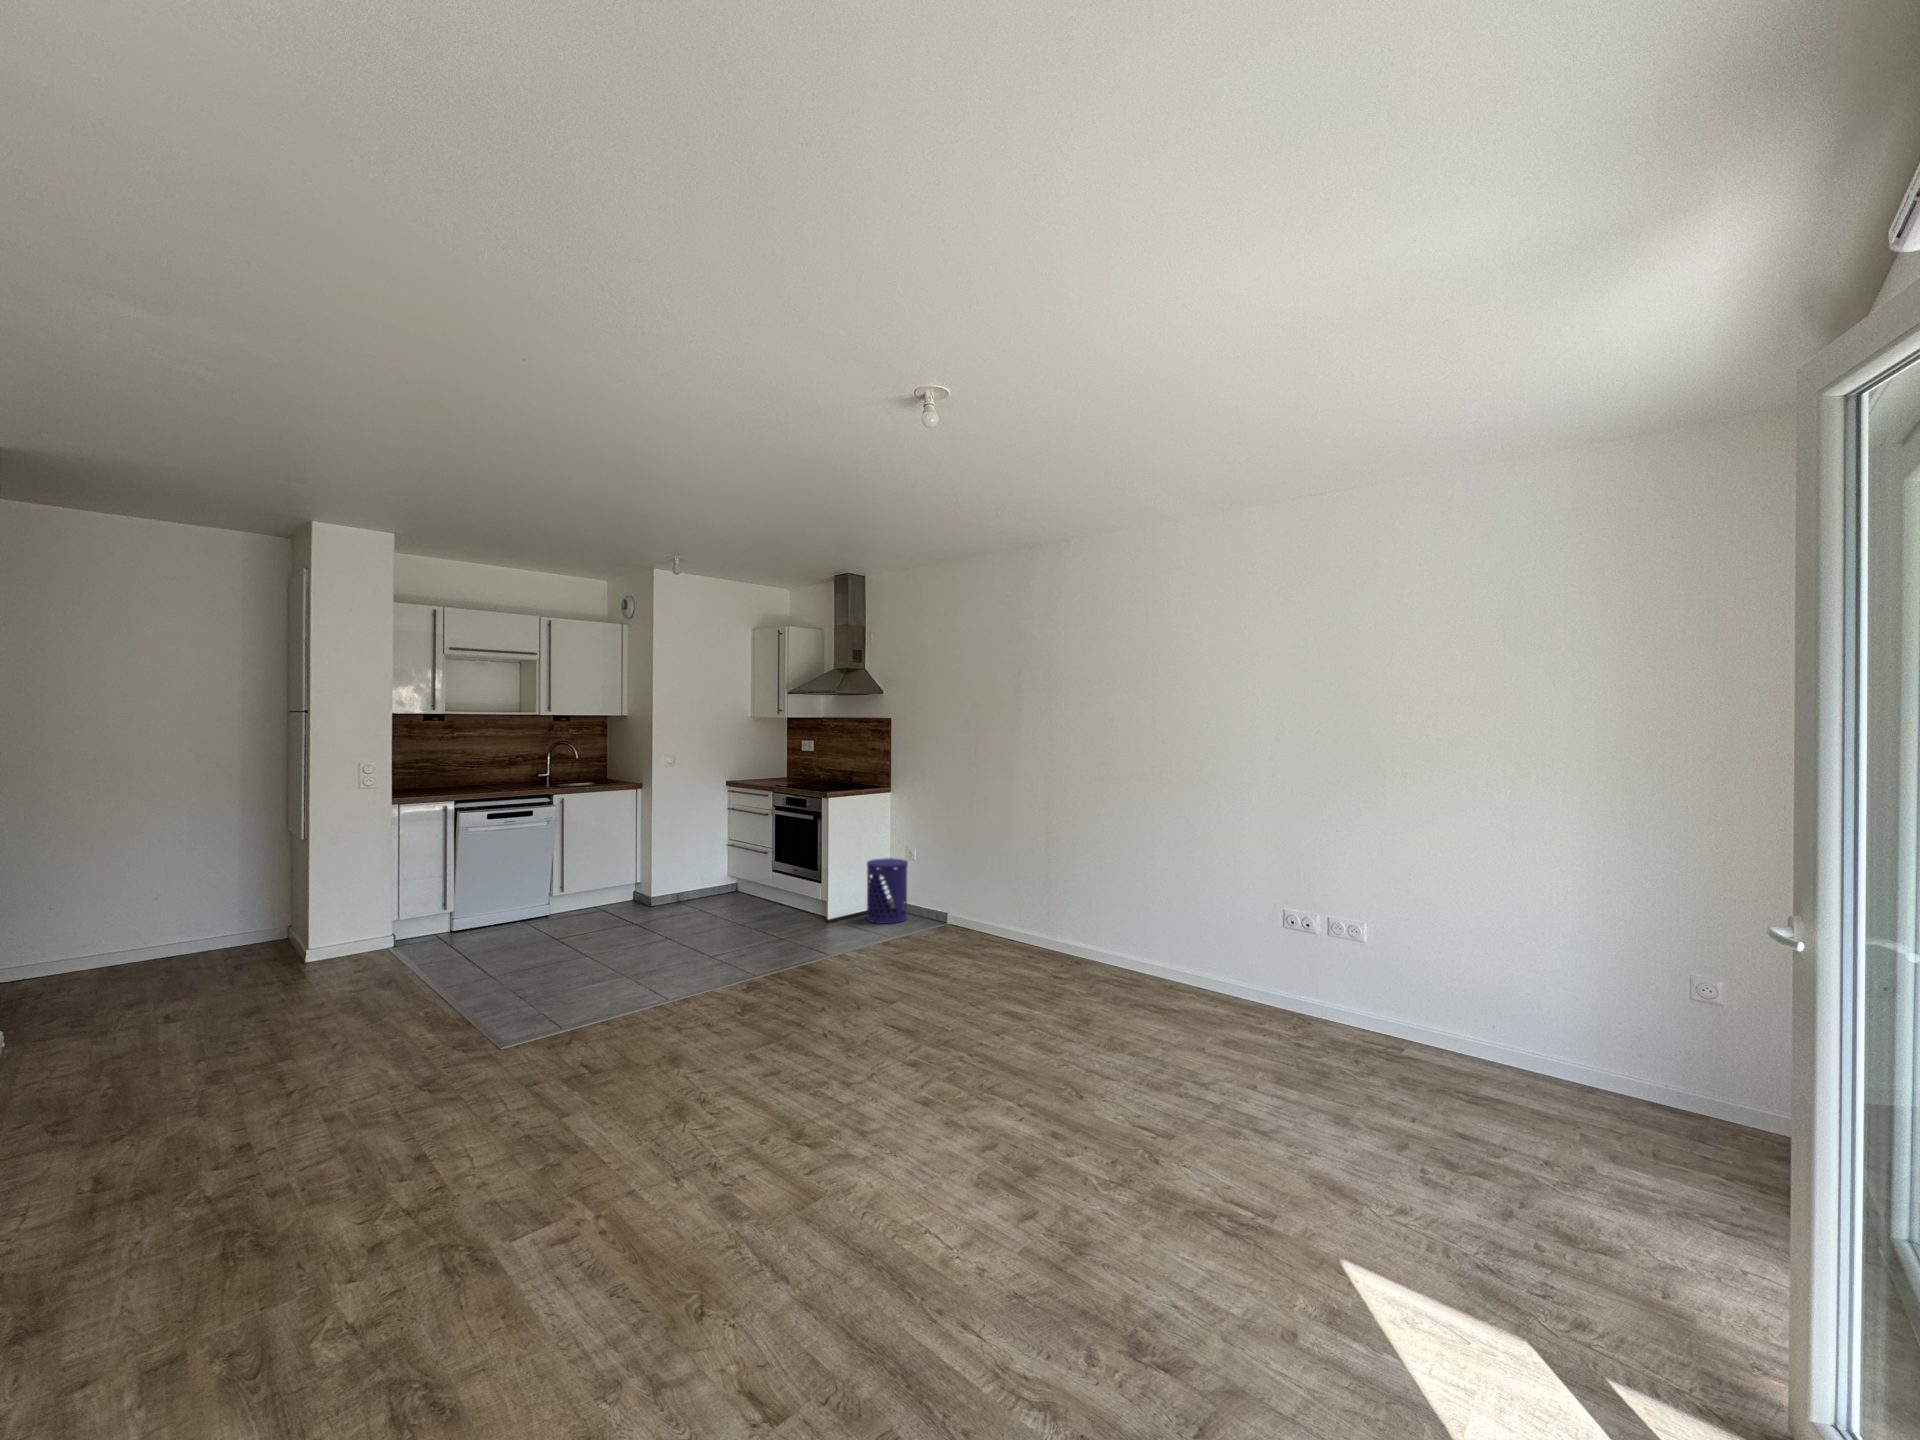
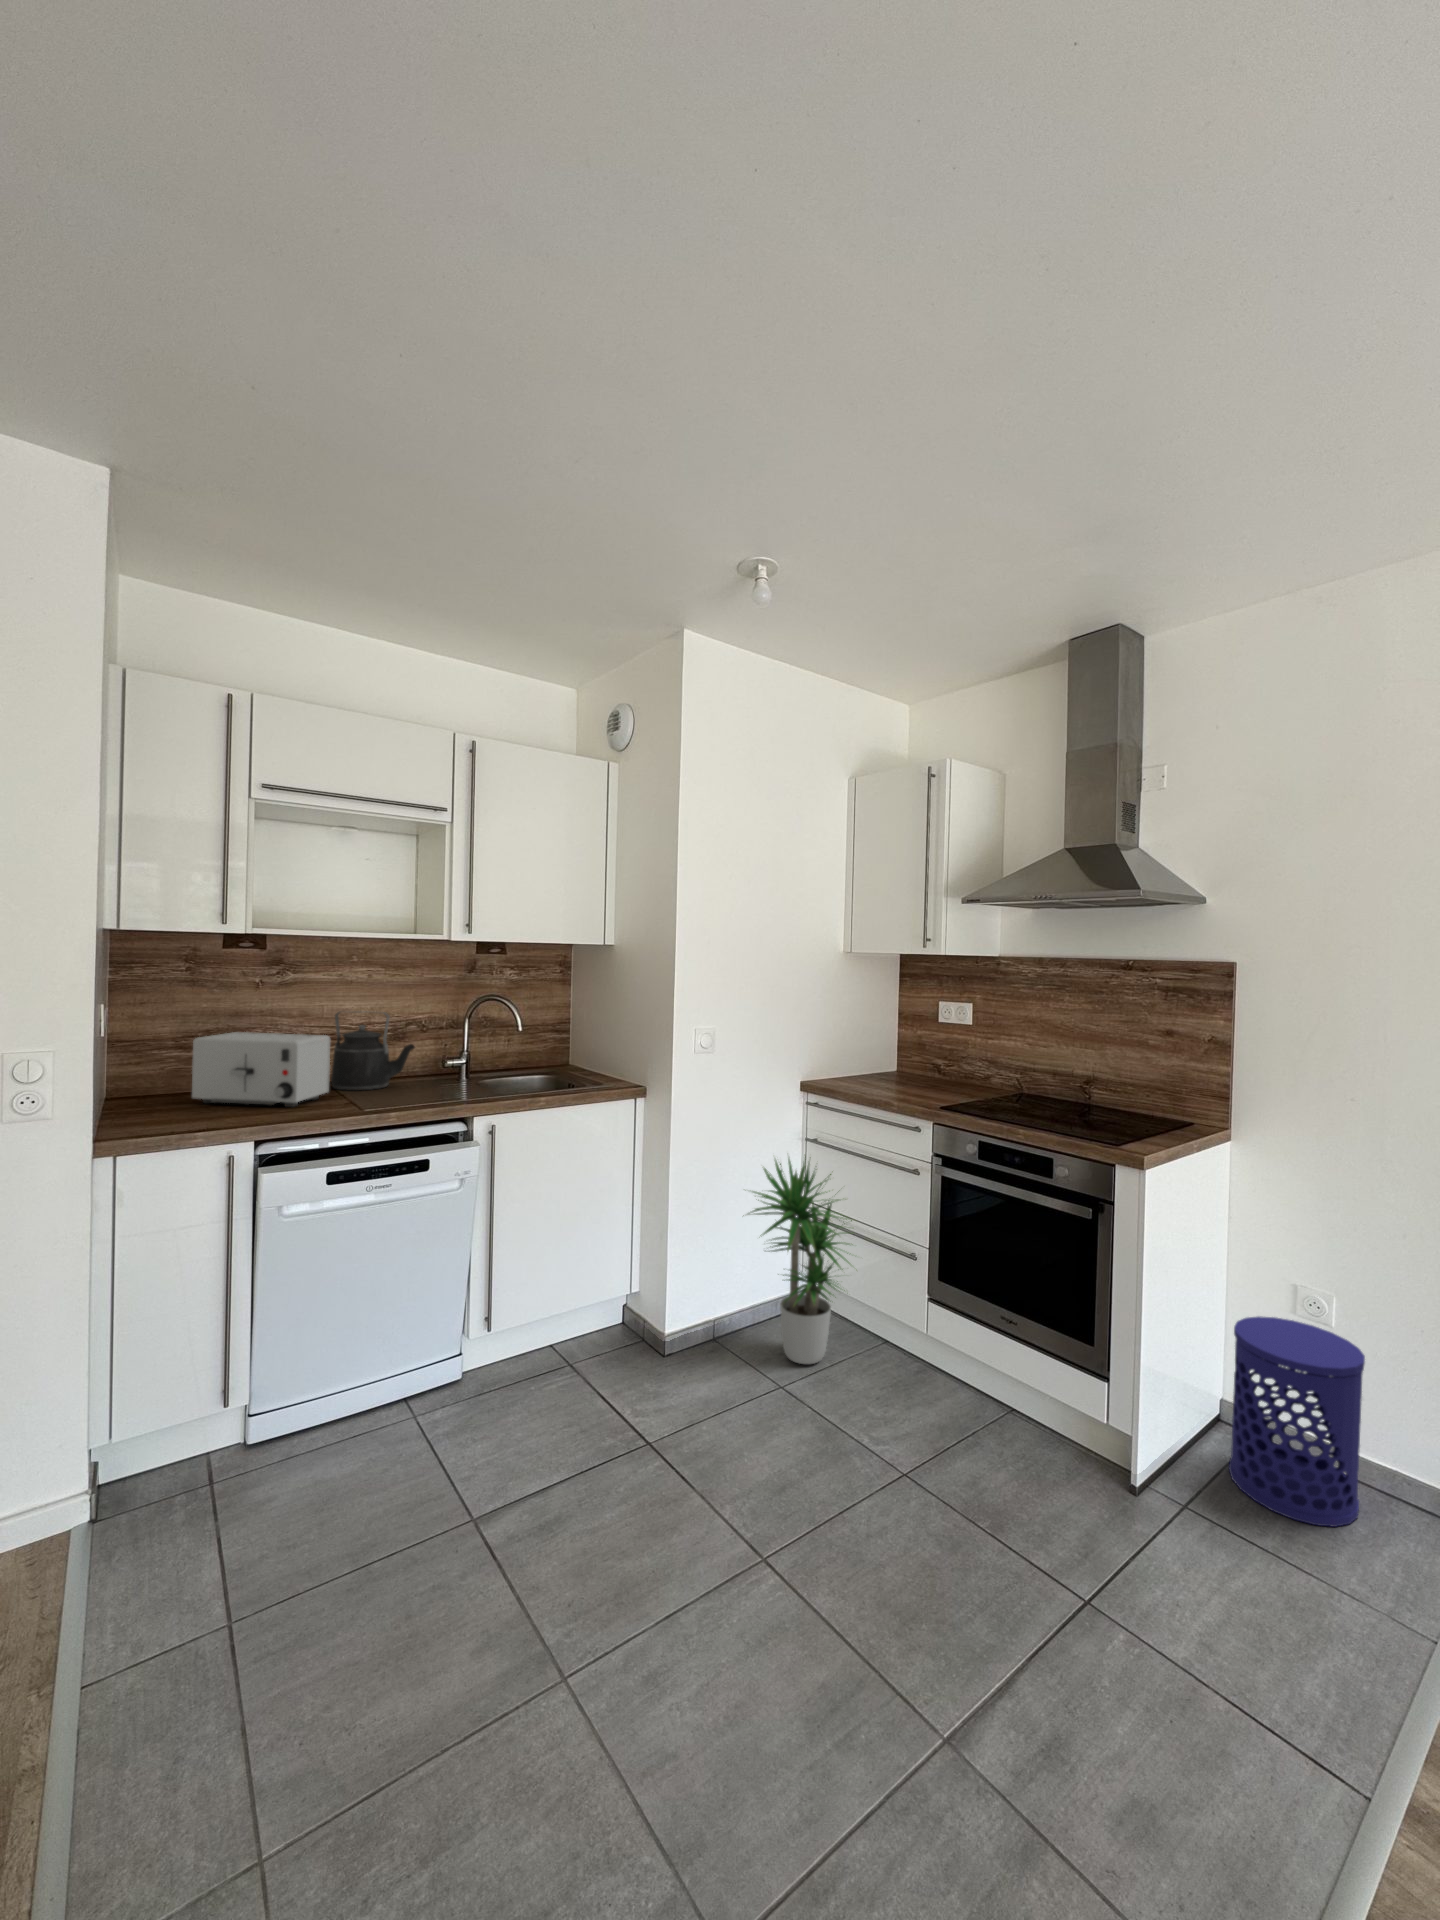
kettle: none [480,751,523,788] -> present [331,1011,415,1091]
toaster: none [419,760,482,791] -> present [192,1032,330,1107]
potted plant: none [685,810,746,904] -> present [748,1159,852,1364]

